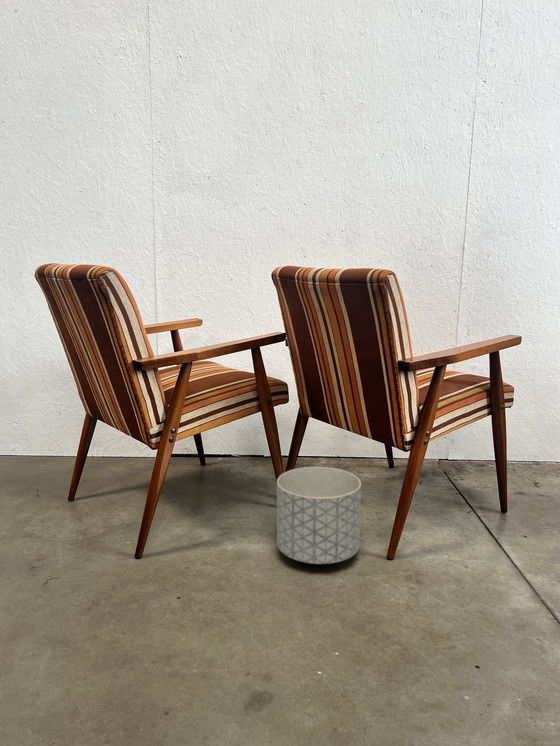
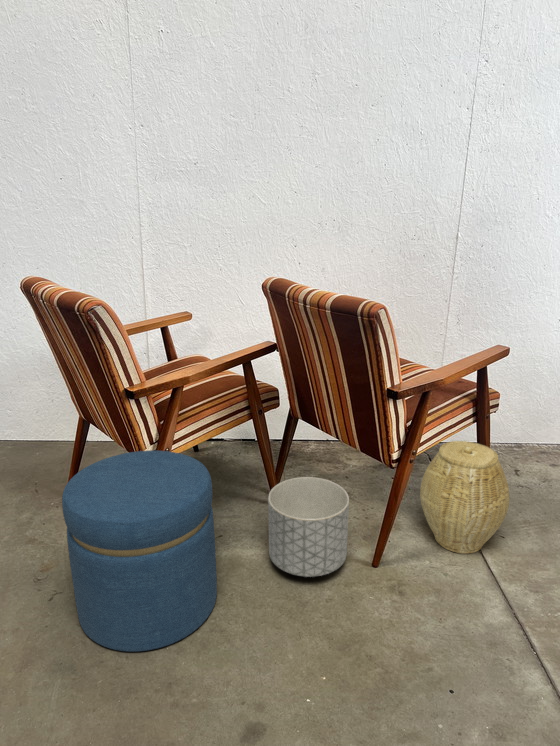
ottoman: none [64,430,222,629] -> present [62,451,217,652]
woven basket: none [436,432,530,550] -> present [420,441,510,554]

